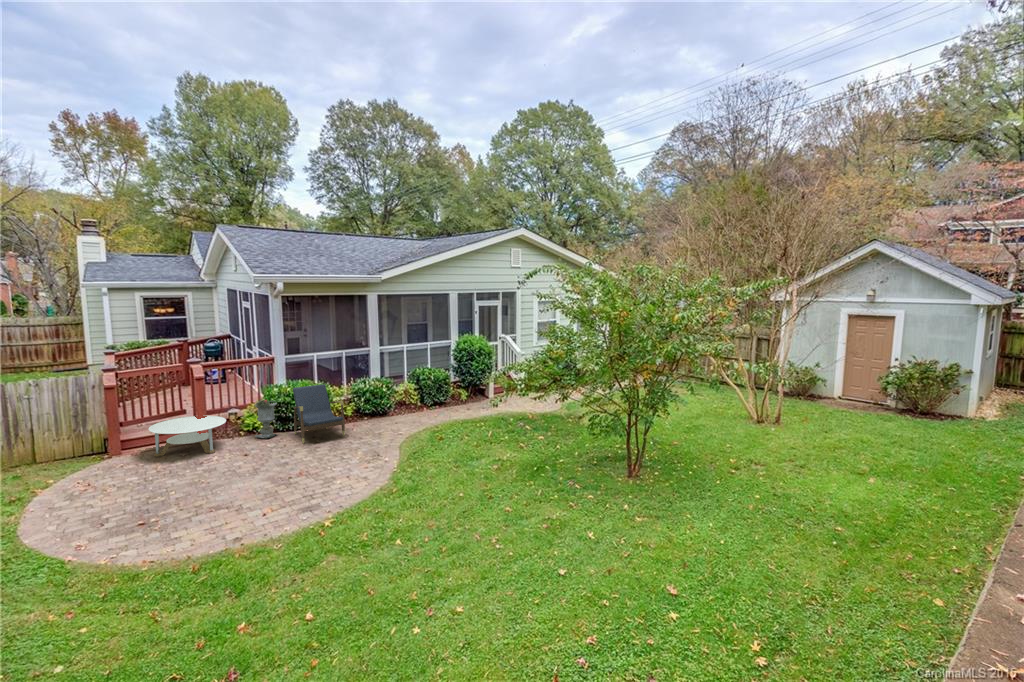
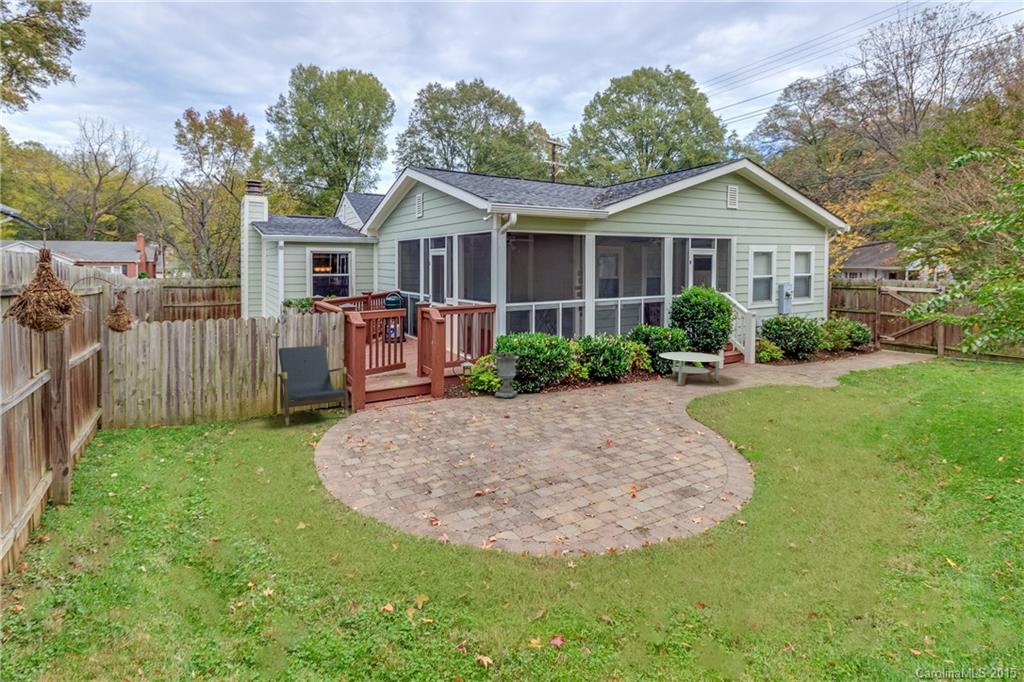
lounge chair: present [293,384,345,444] -> present [277,346,348,426]
round table: present [149,416,226,457] -> present [659,352,724,386]

